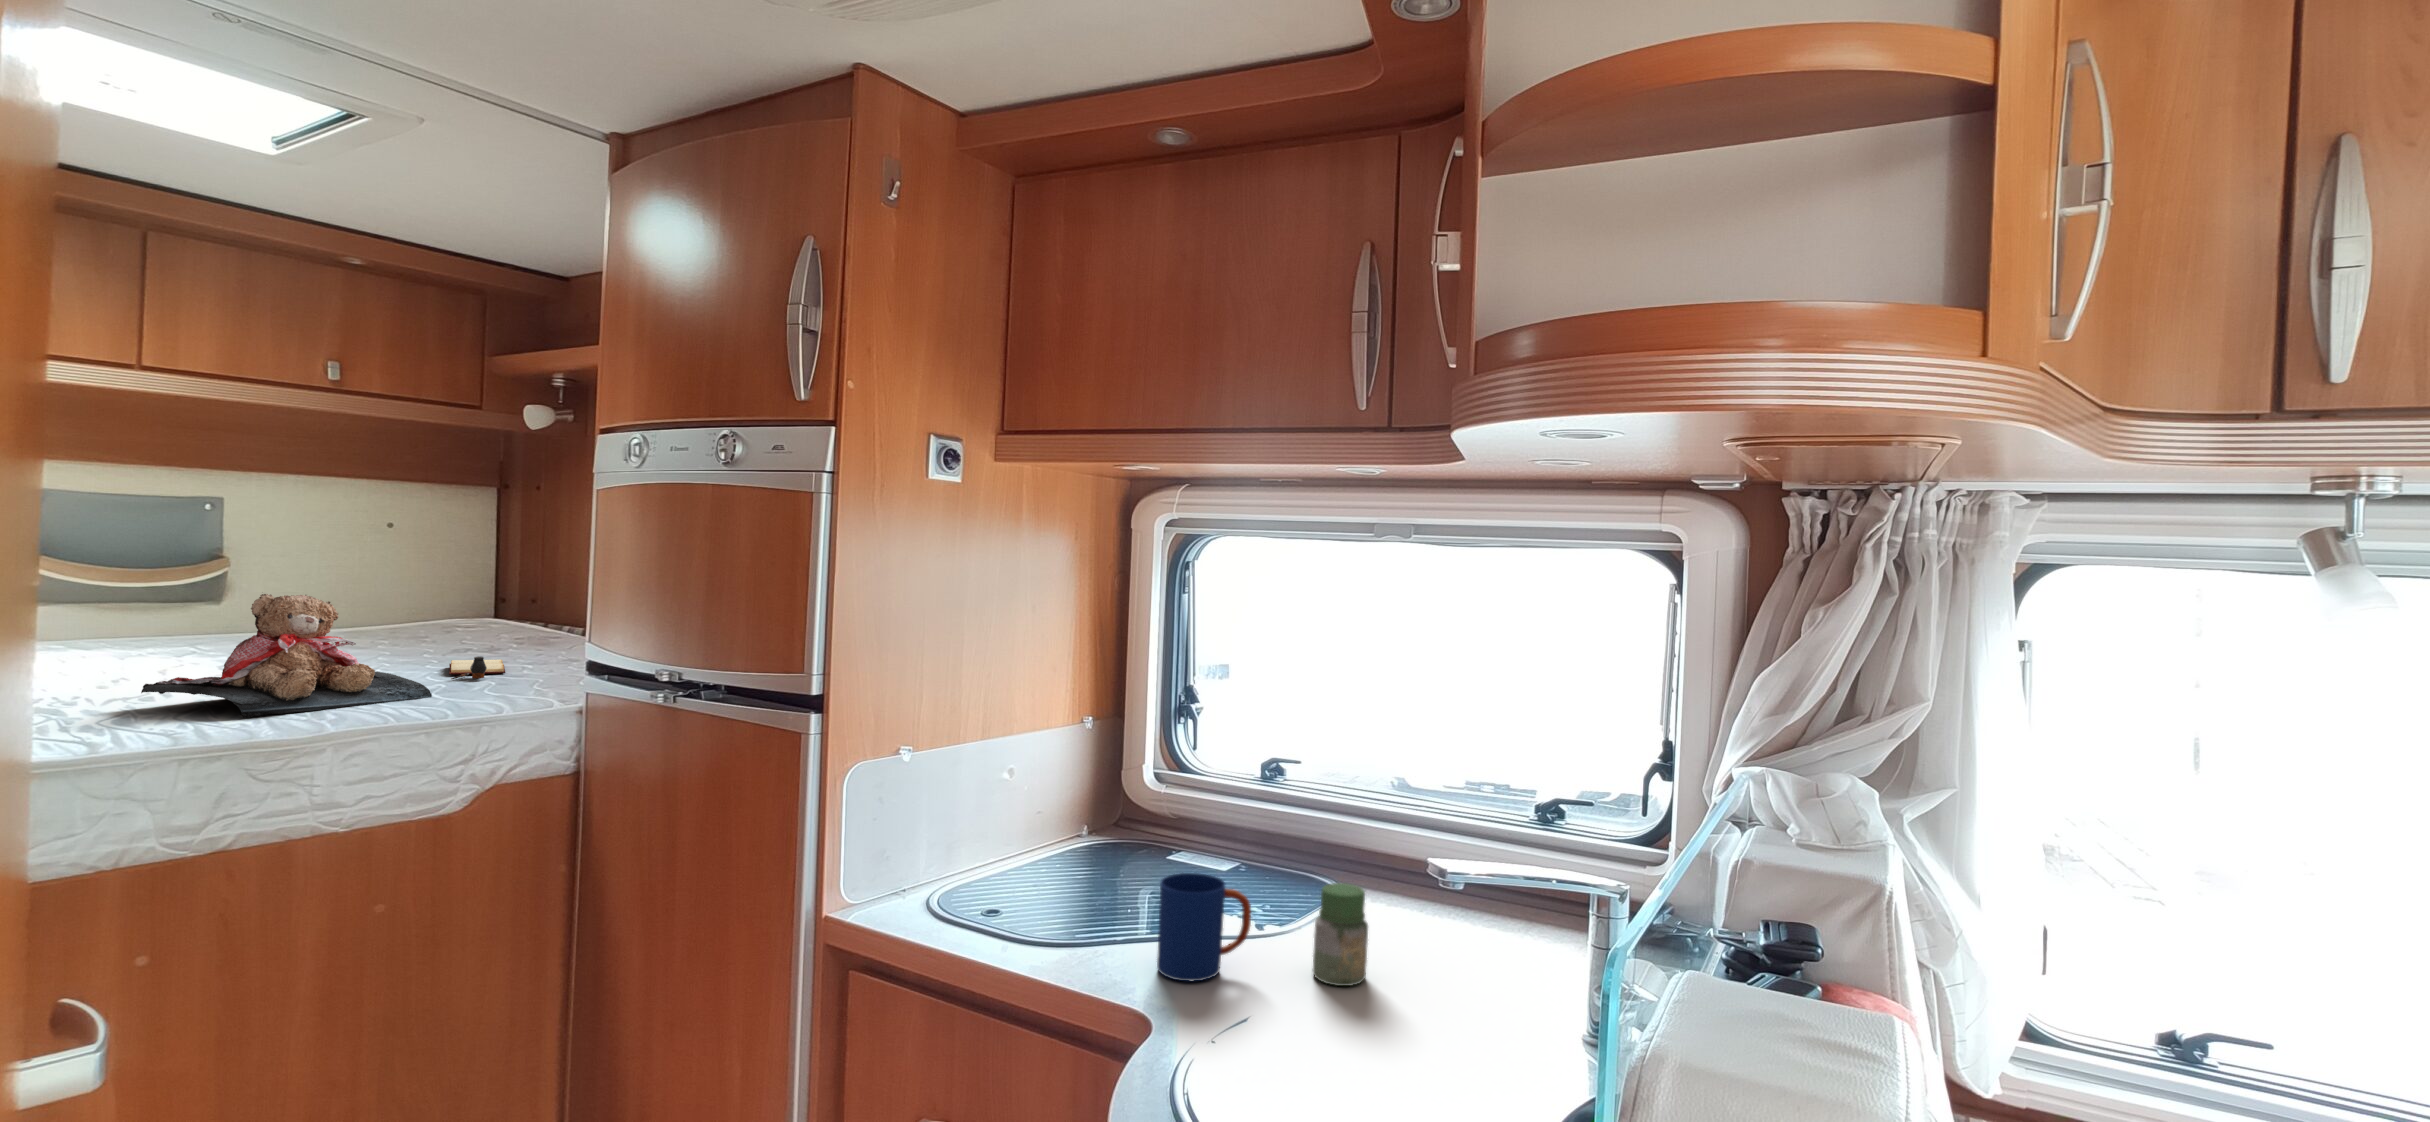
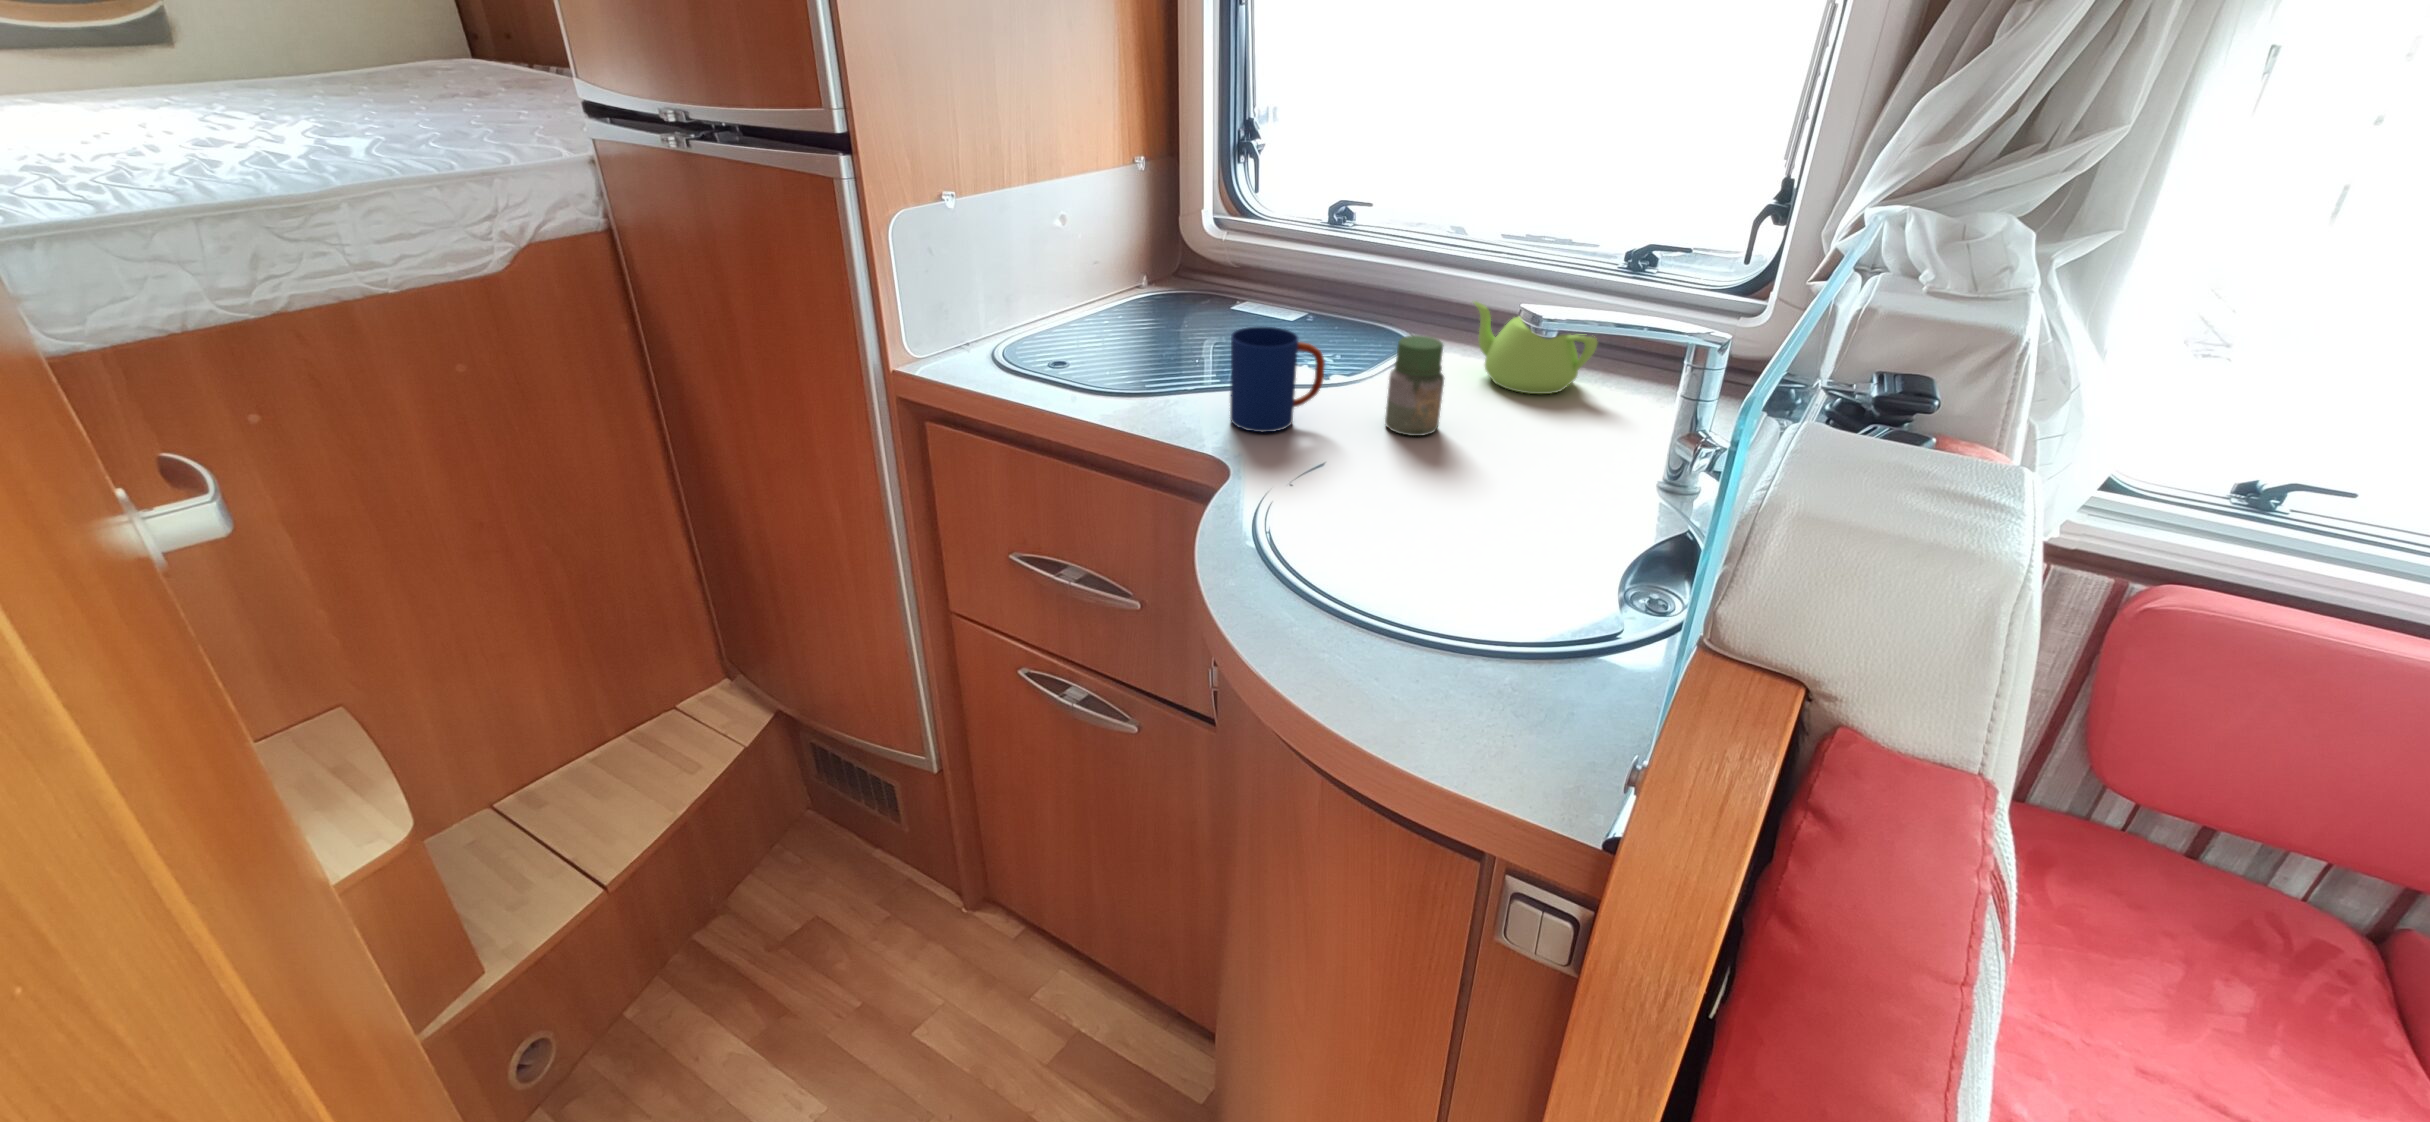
teddy bear: present [141,594,432,717] -> none [120,20,432,170]
book: present [449,657,505,679] -> none [438,97,501,124]
teapot: none [1396,851,1517,944] -> present [1474,301,1597,394]

